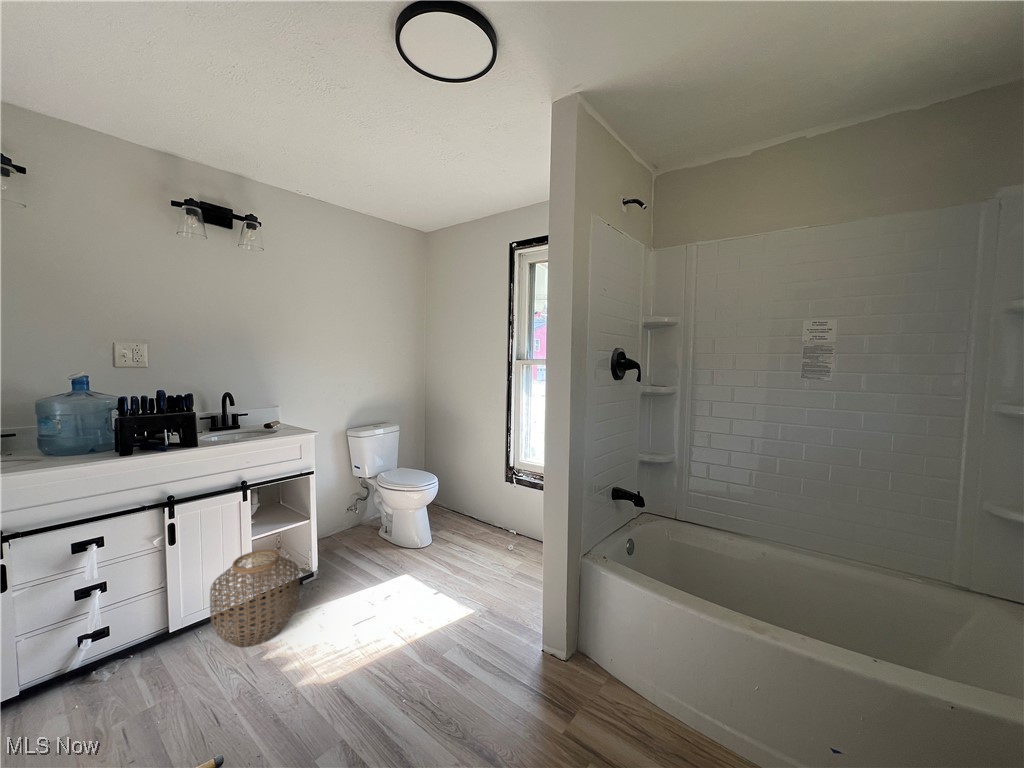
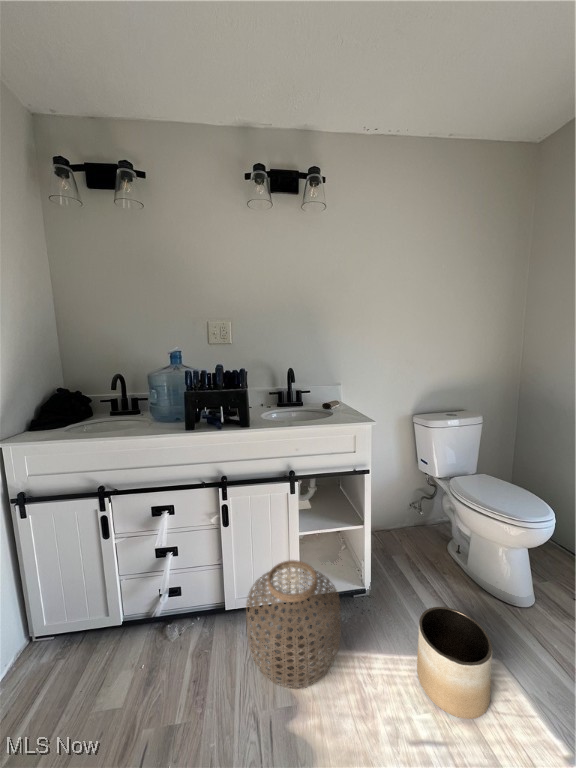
planter: none [357,549,400,605] -> present [417,607,492,719]

